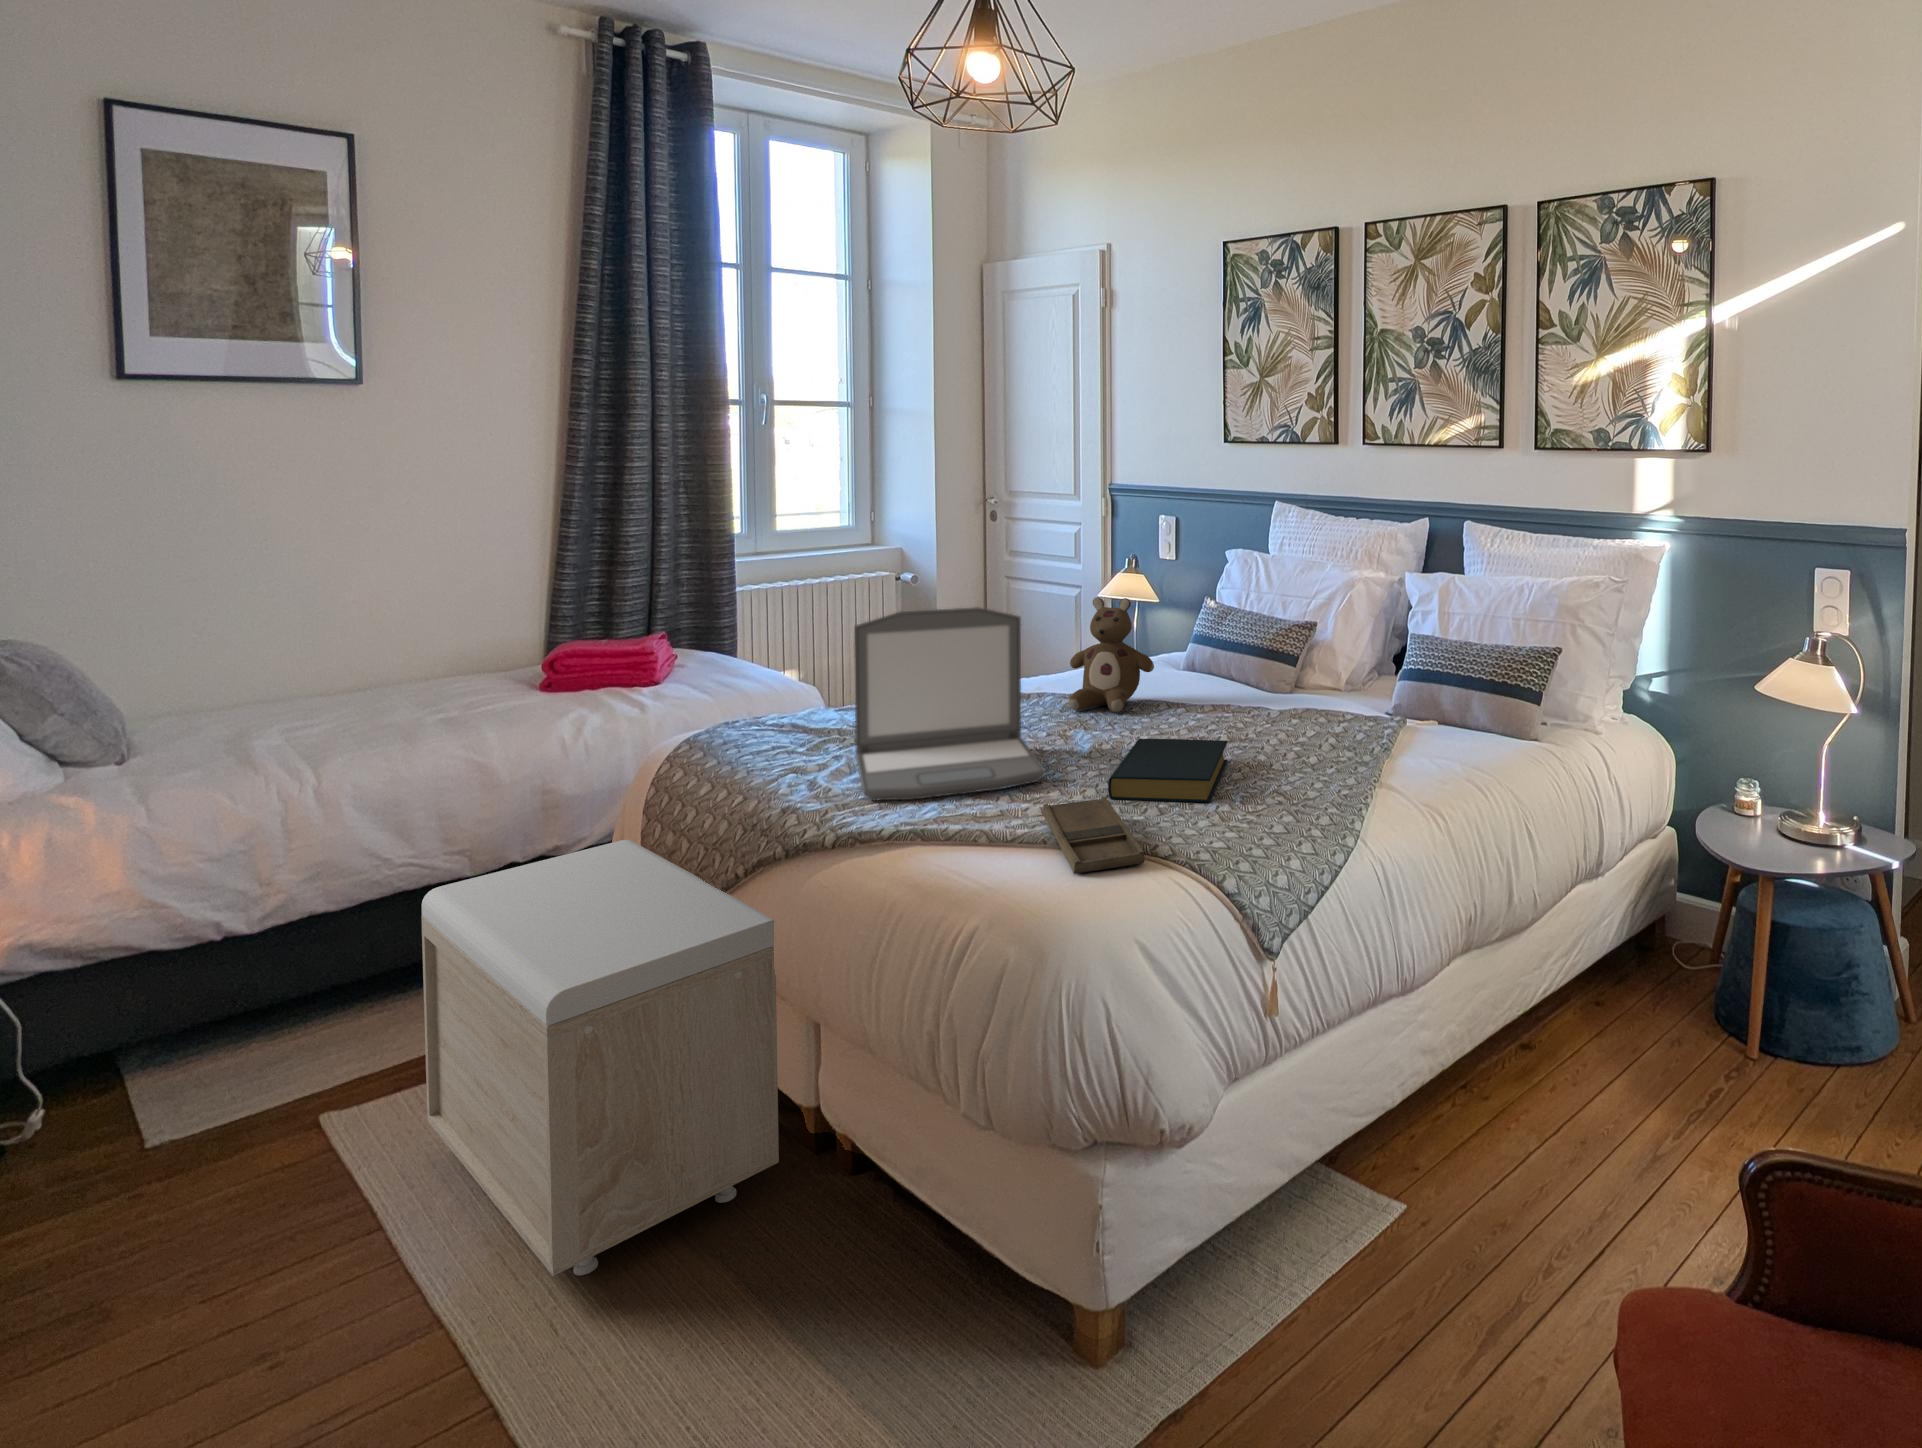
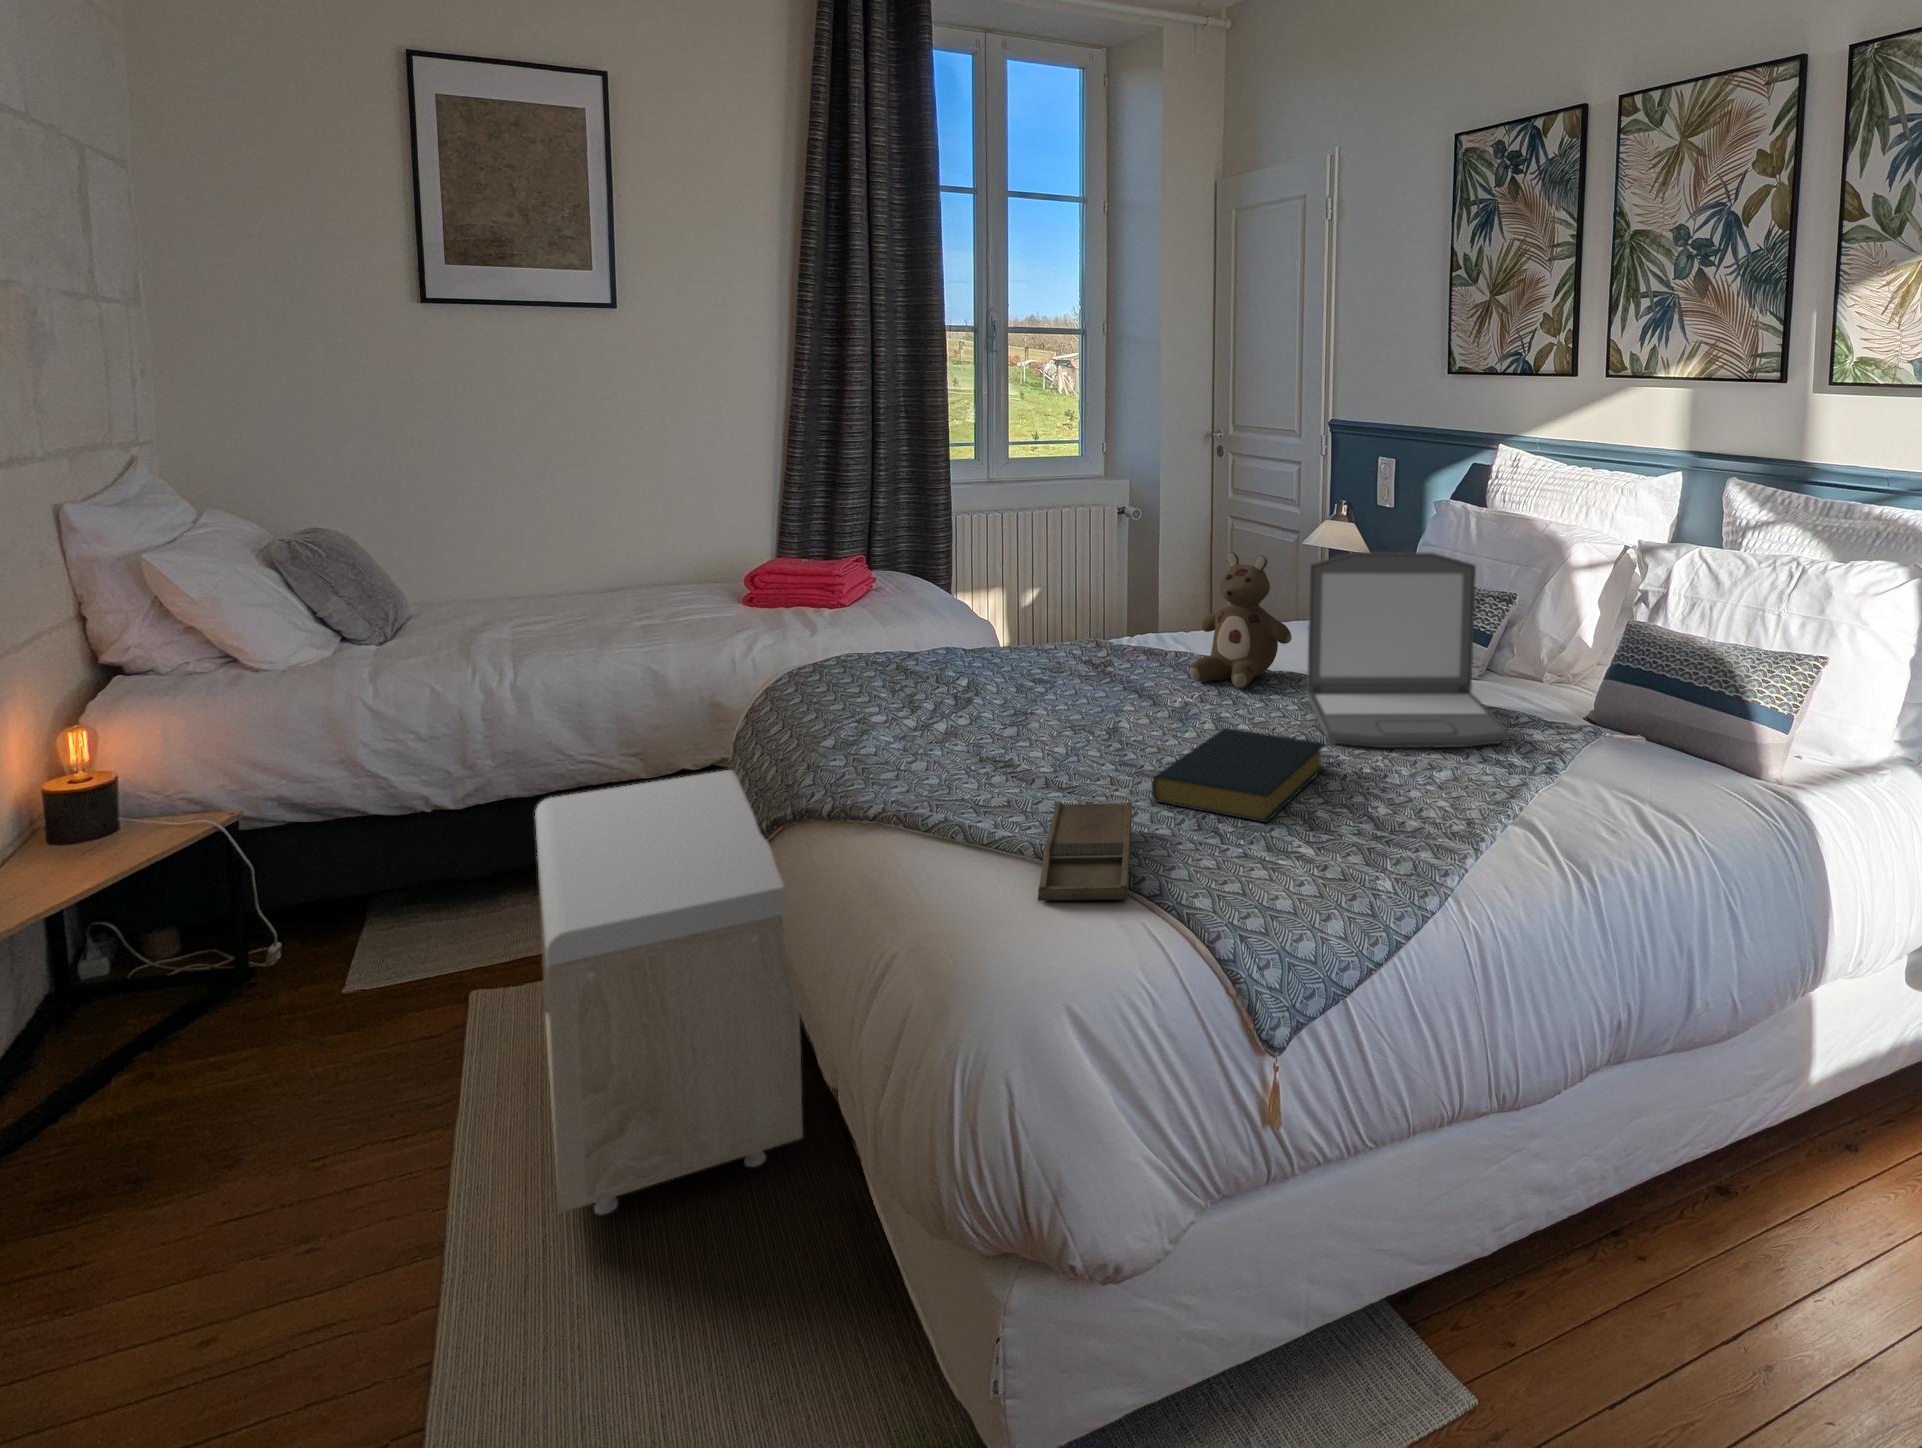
laptop: present [854,607,1046,801] -> present [1306,552,1511,748]

